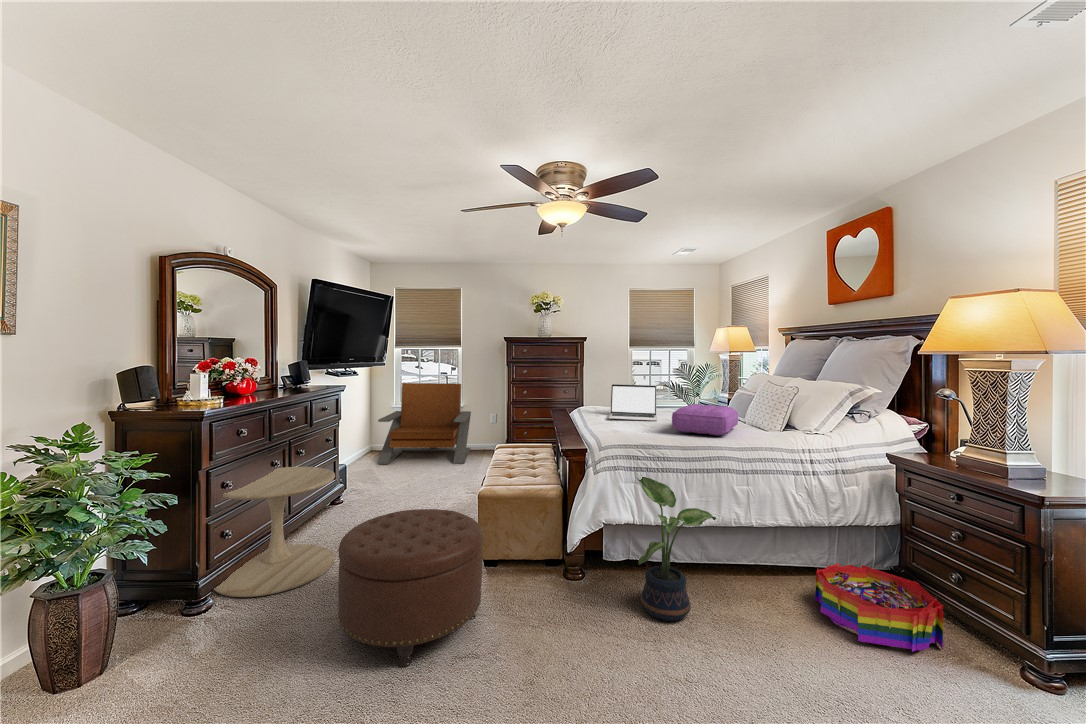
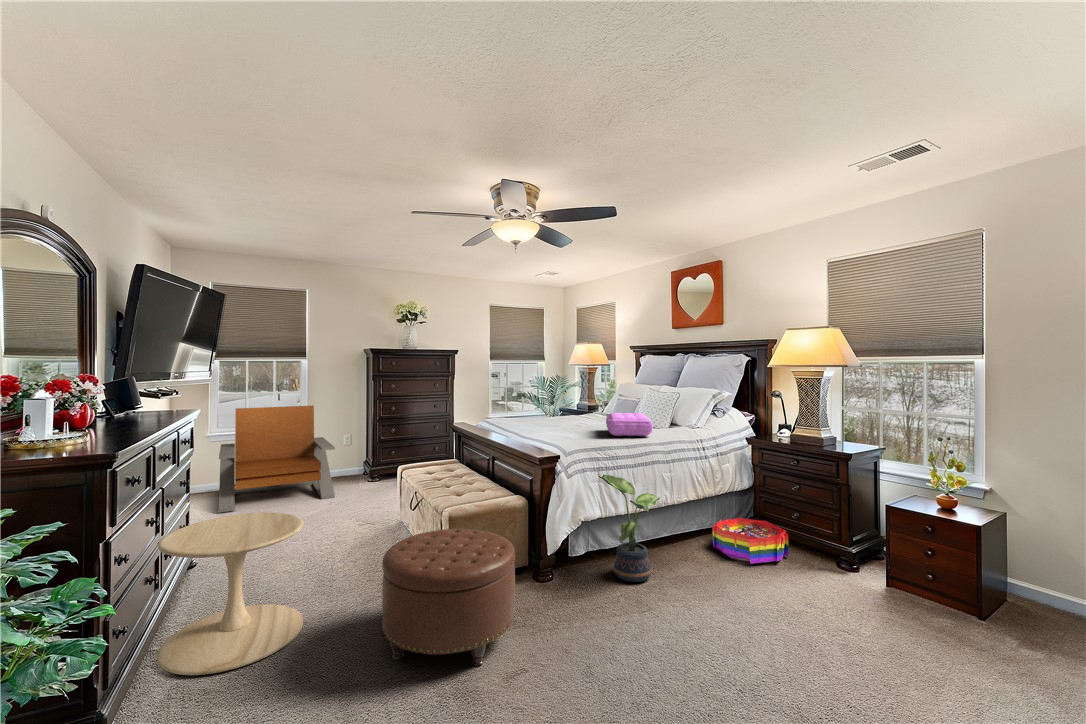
laptop: present [608,384,657,421] -> none [528,398,578,431]

